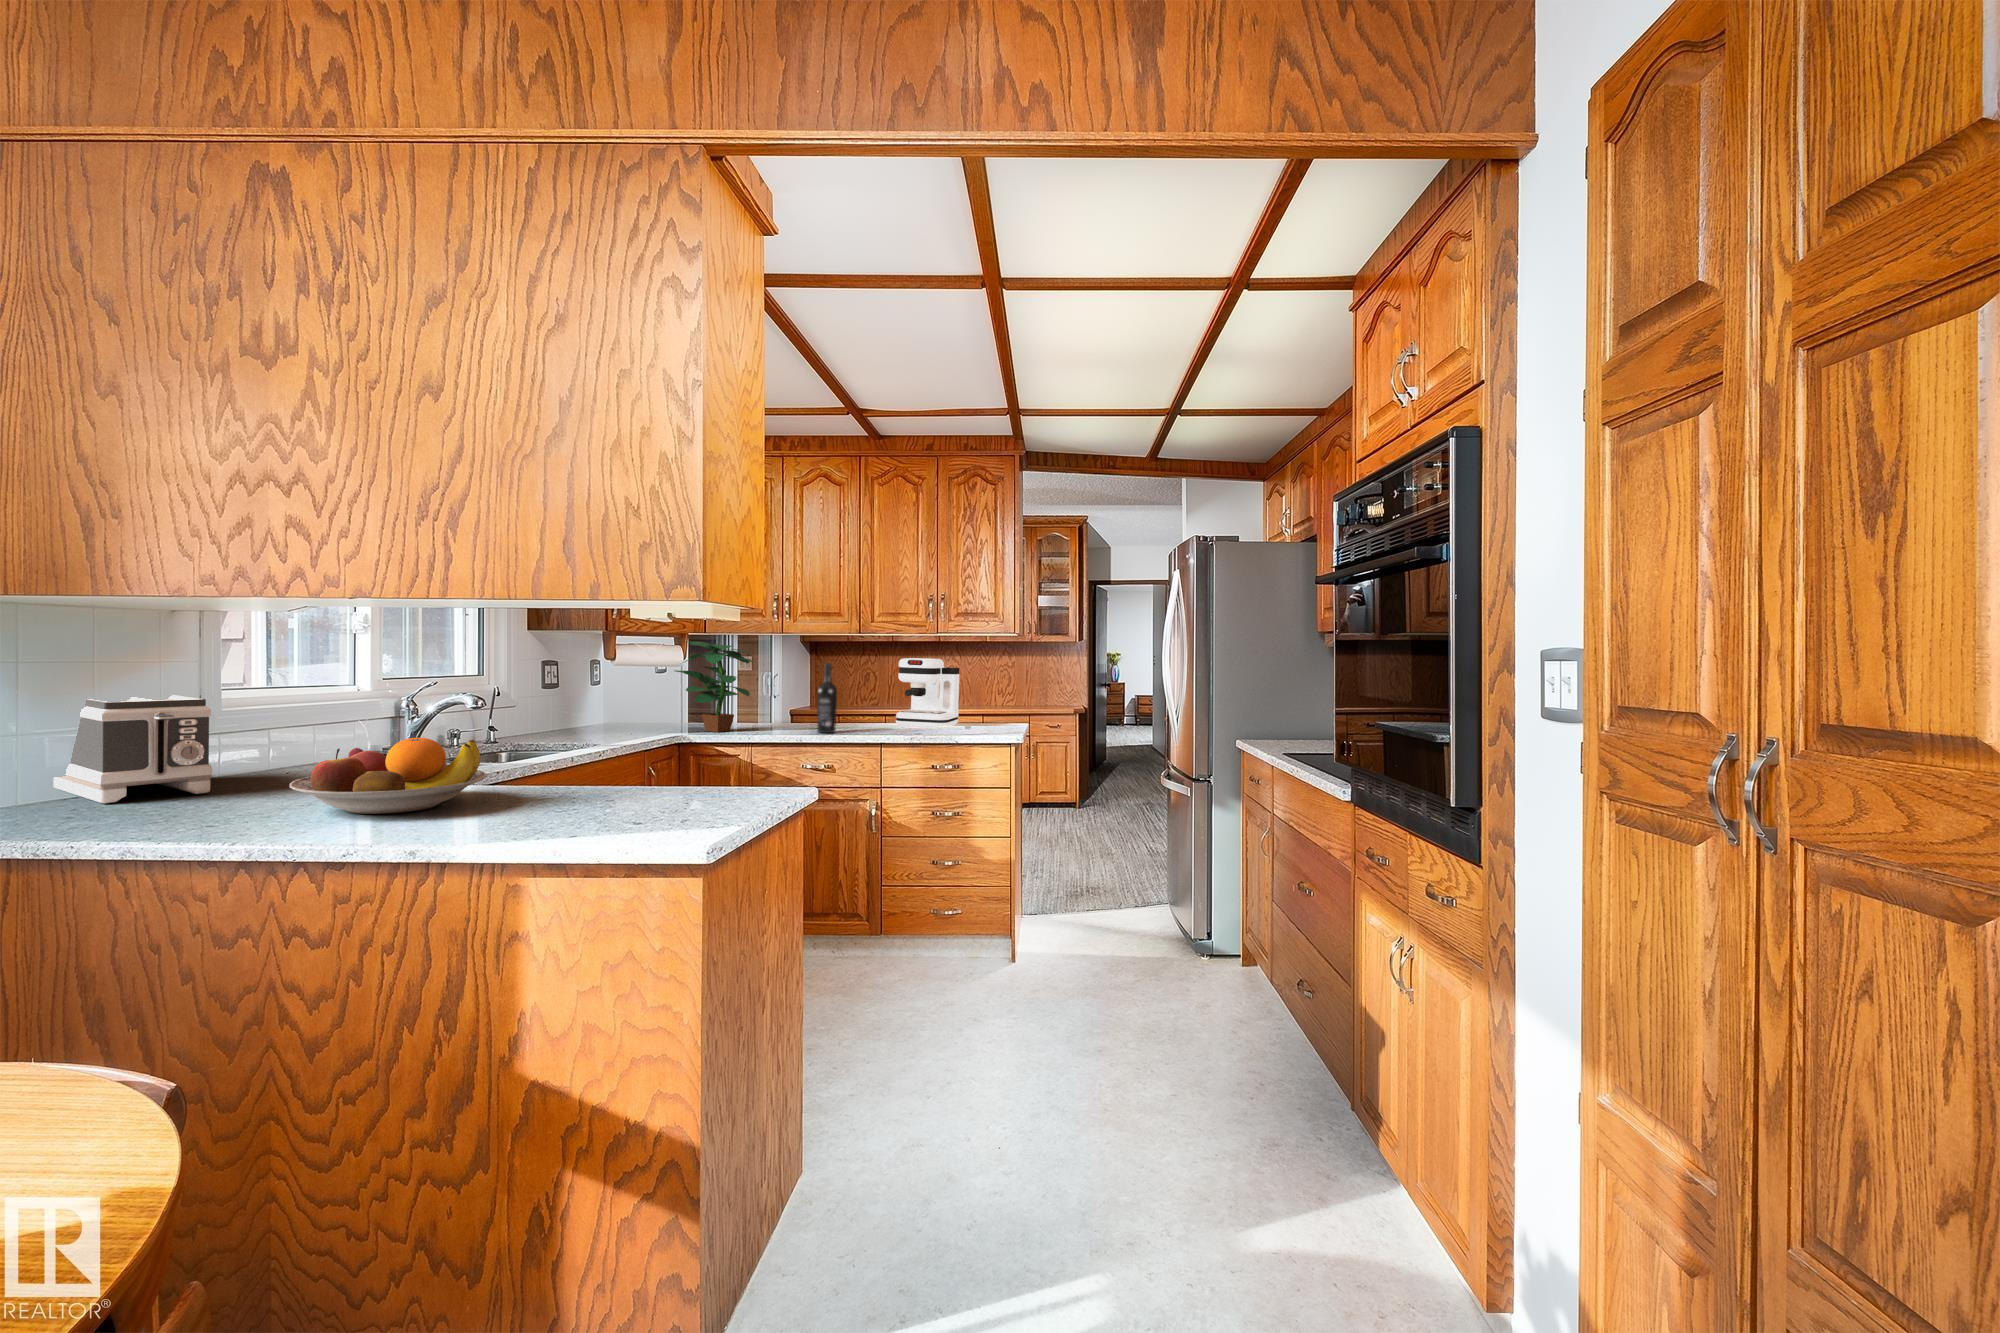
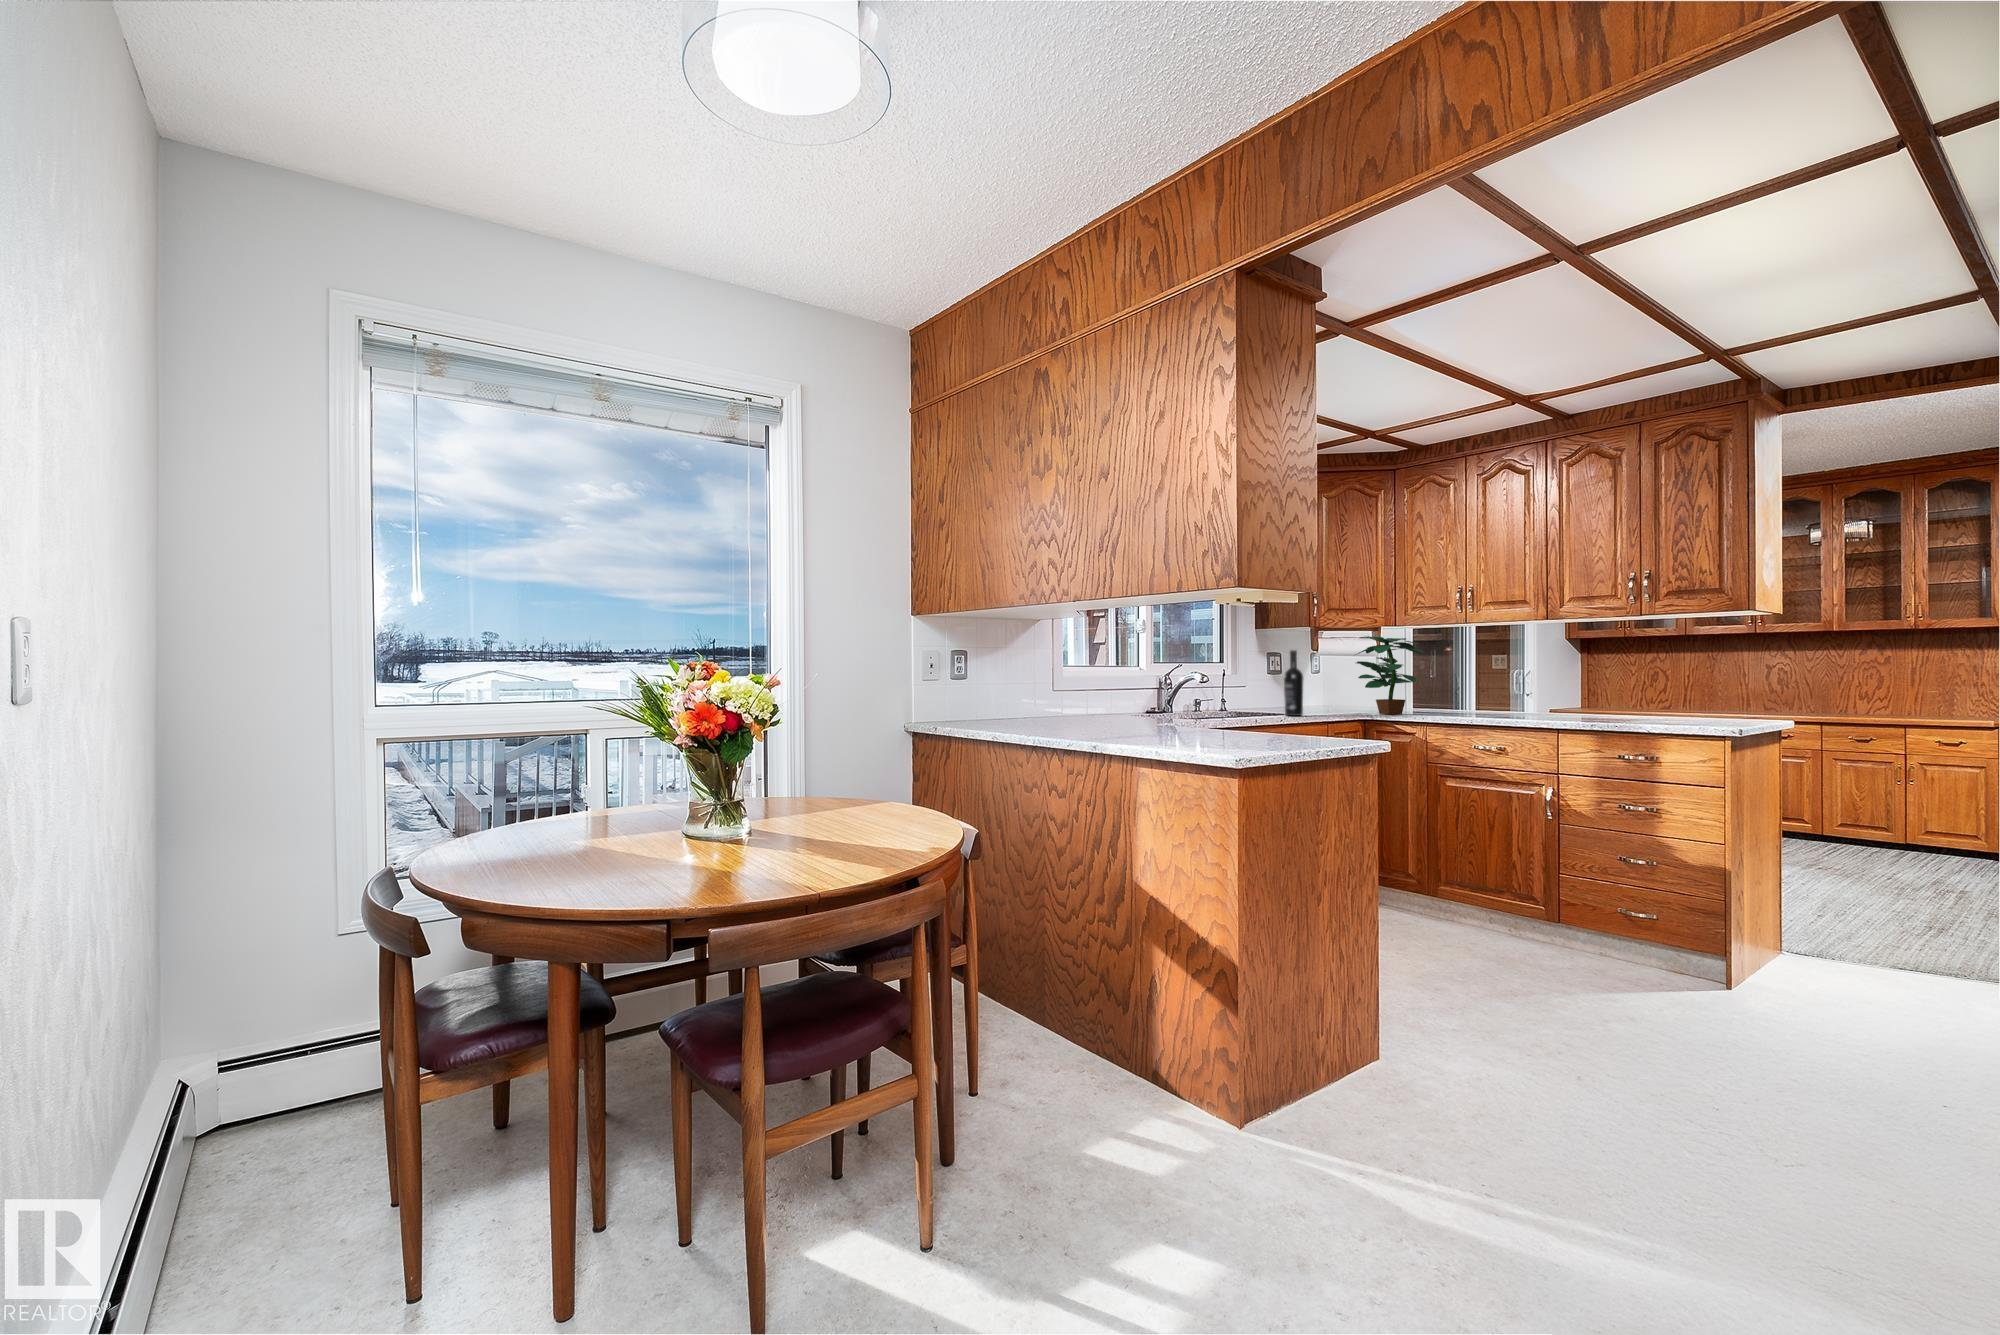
coffee maker: present [896,658,960,729] -> none [1593,642,1681,719]
wine bottle: present [817,663,837,733] -> present [1284,650,1303,716]
toaster: present [53,695,213,803] -> none [980,671,1038,725]
fruit bowl: present [290,738,486,814] -> none [1061,689,1160,733]

